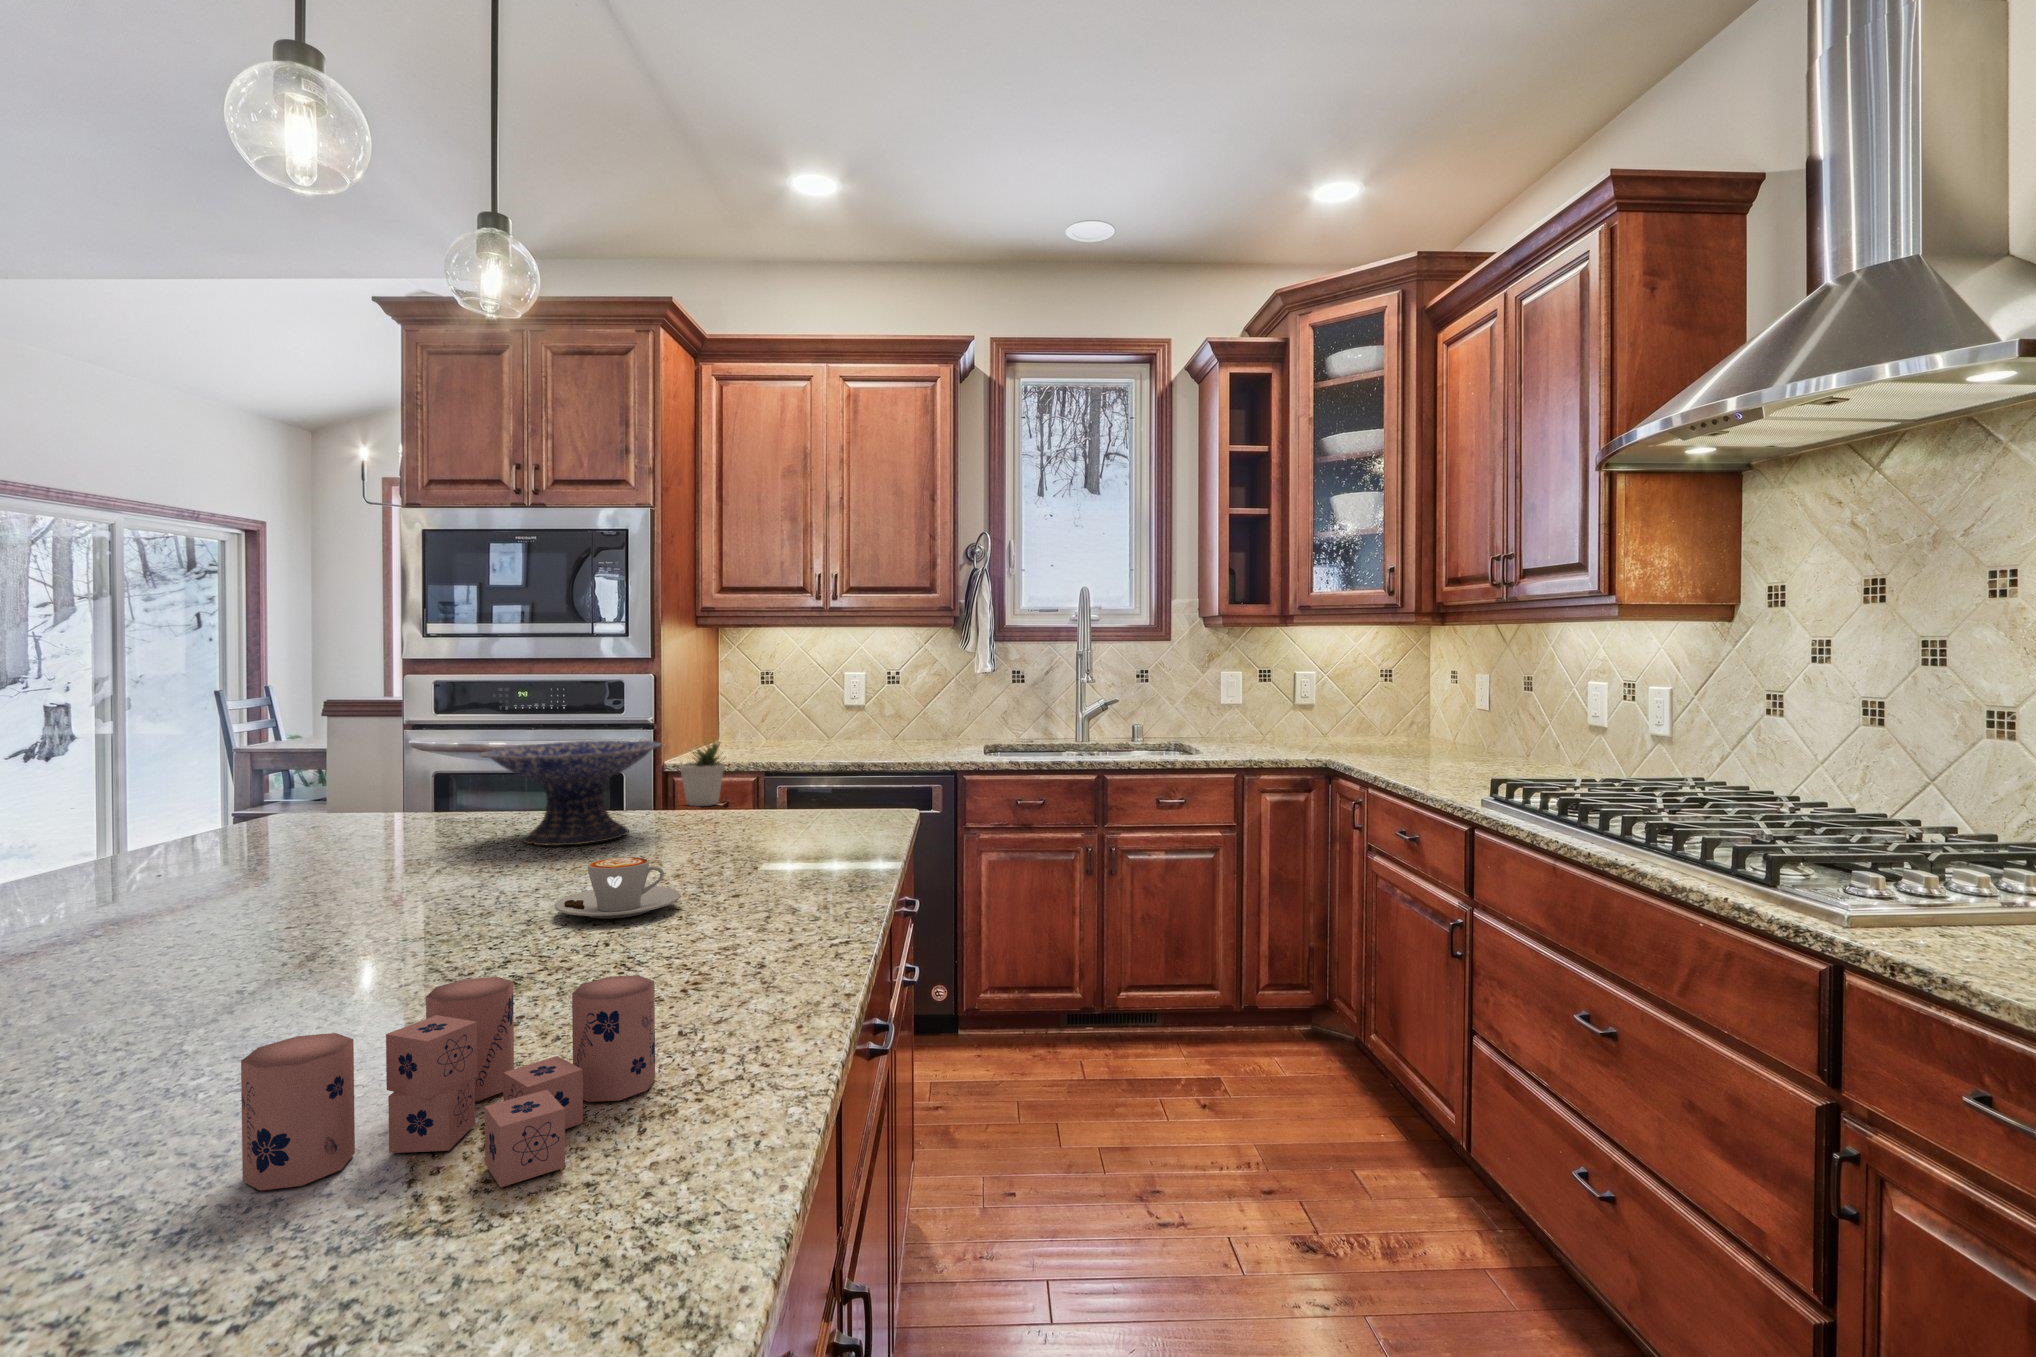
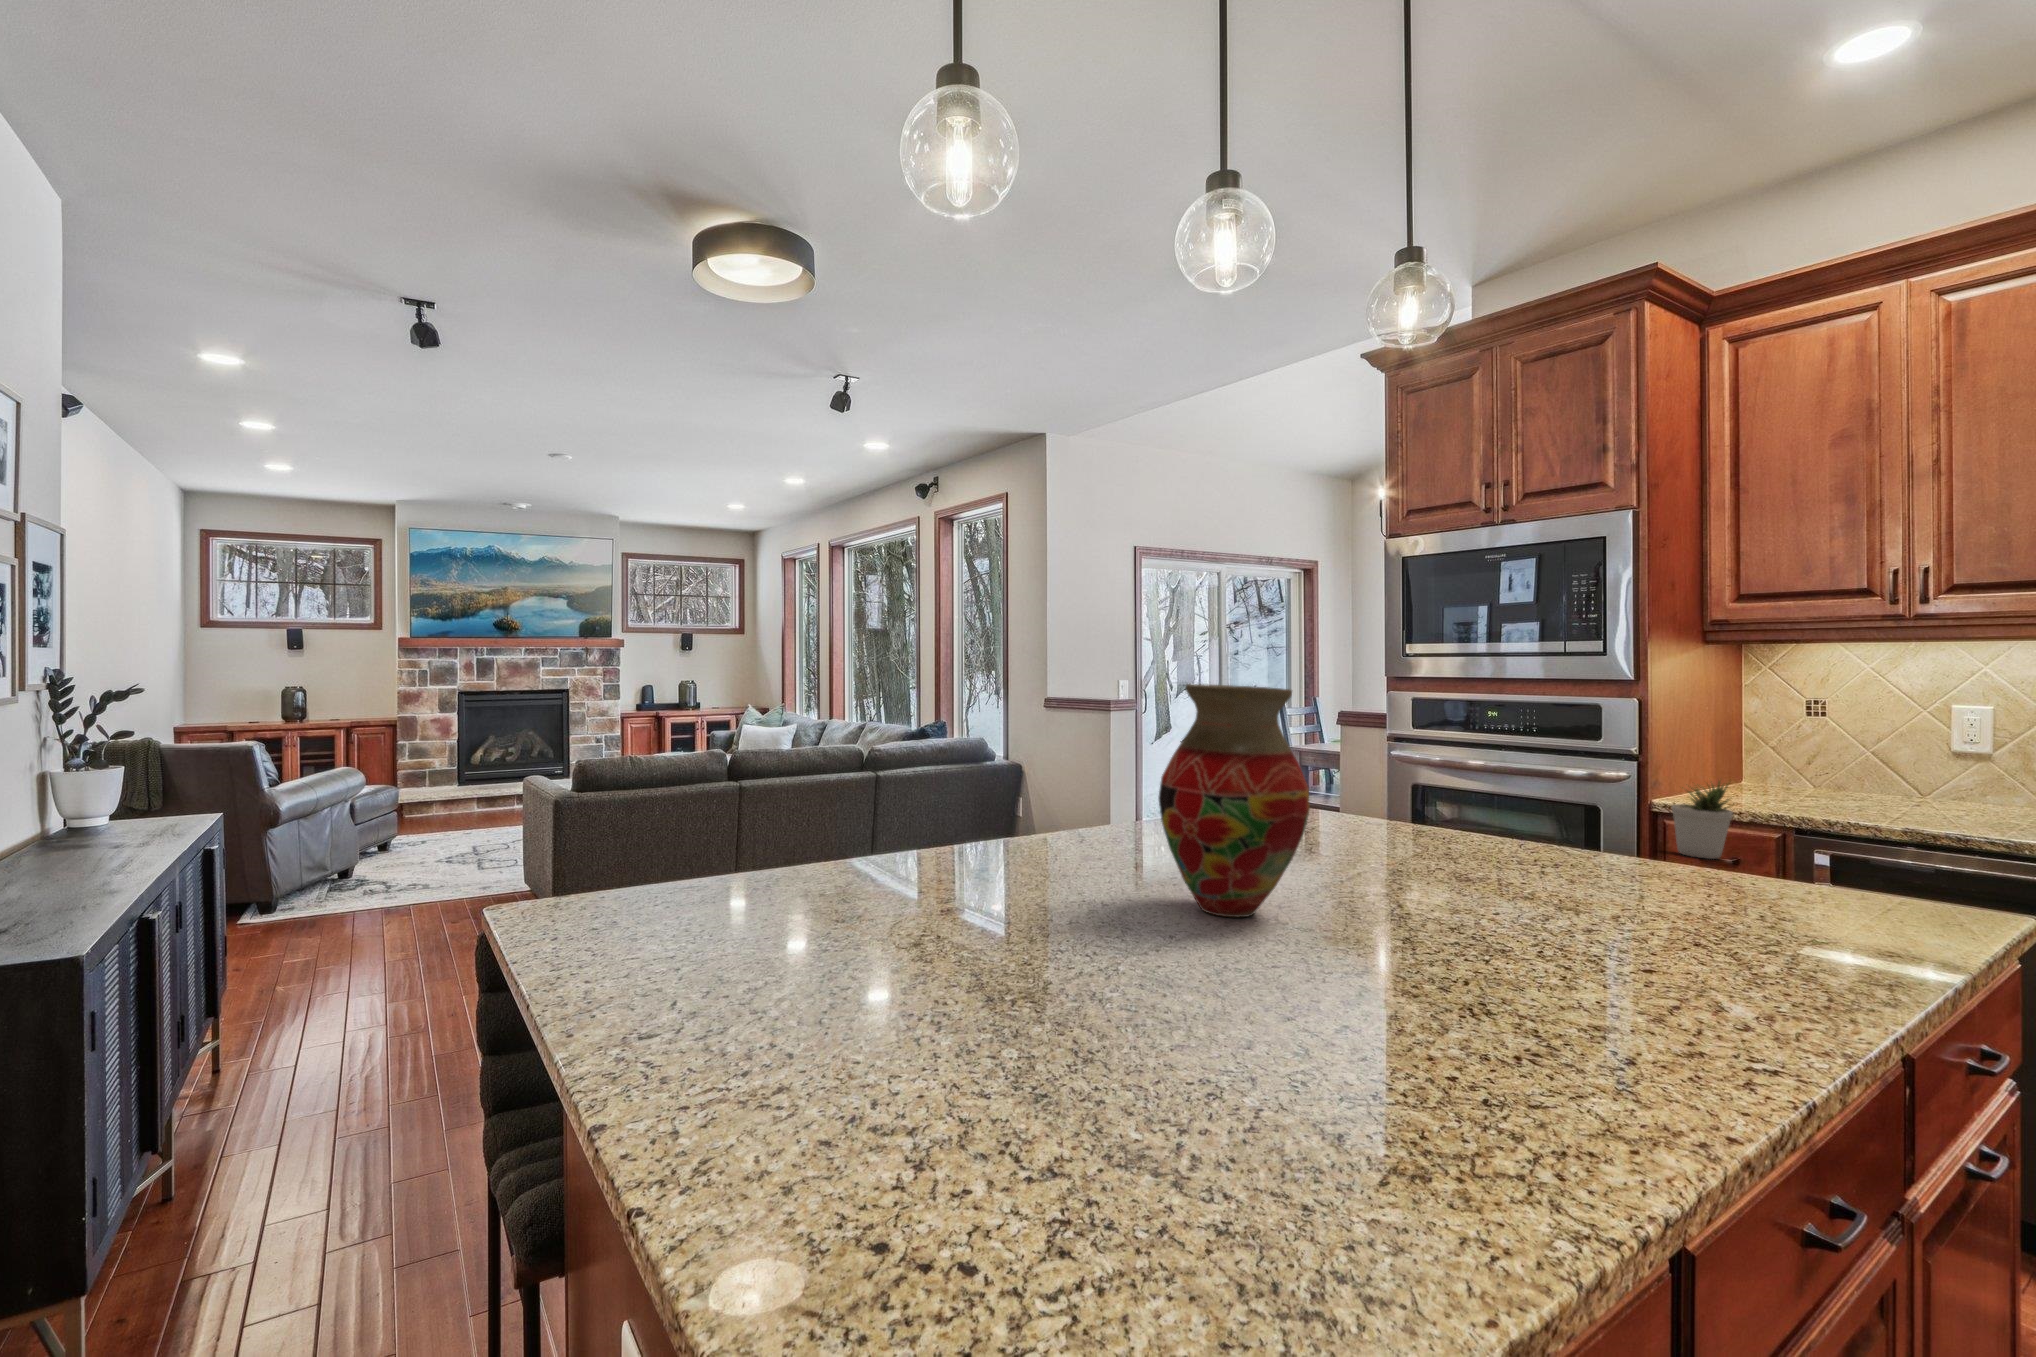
vase: none [183,679,403,959] -> present [1159,684,1310,917]
decorative bowl: present [480,741,662,845] -> none [1417,763,1611,874]
coffee cup: present [555,857,680,918] -> none [1437,893,1574,961]
candle: present [241,976,655,1191] -> none [1092,972,1435,1181]

